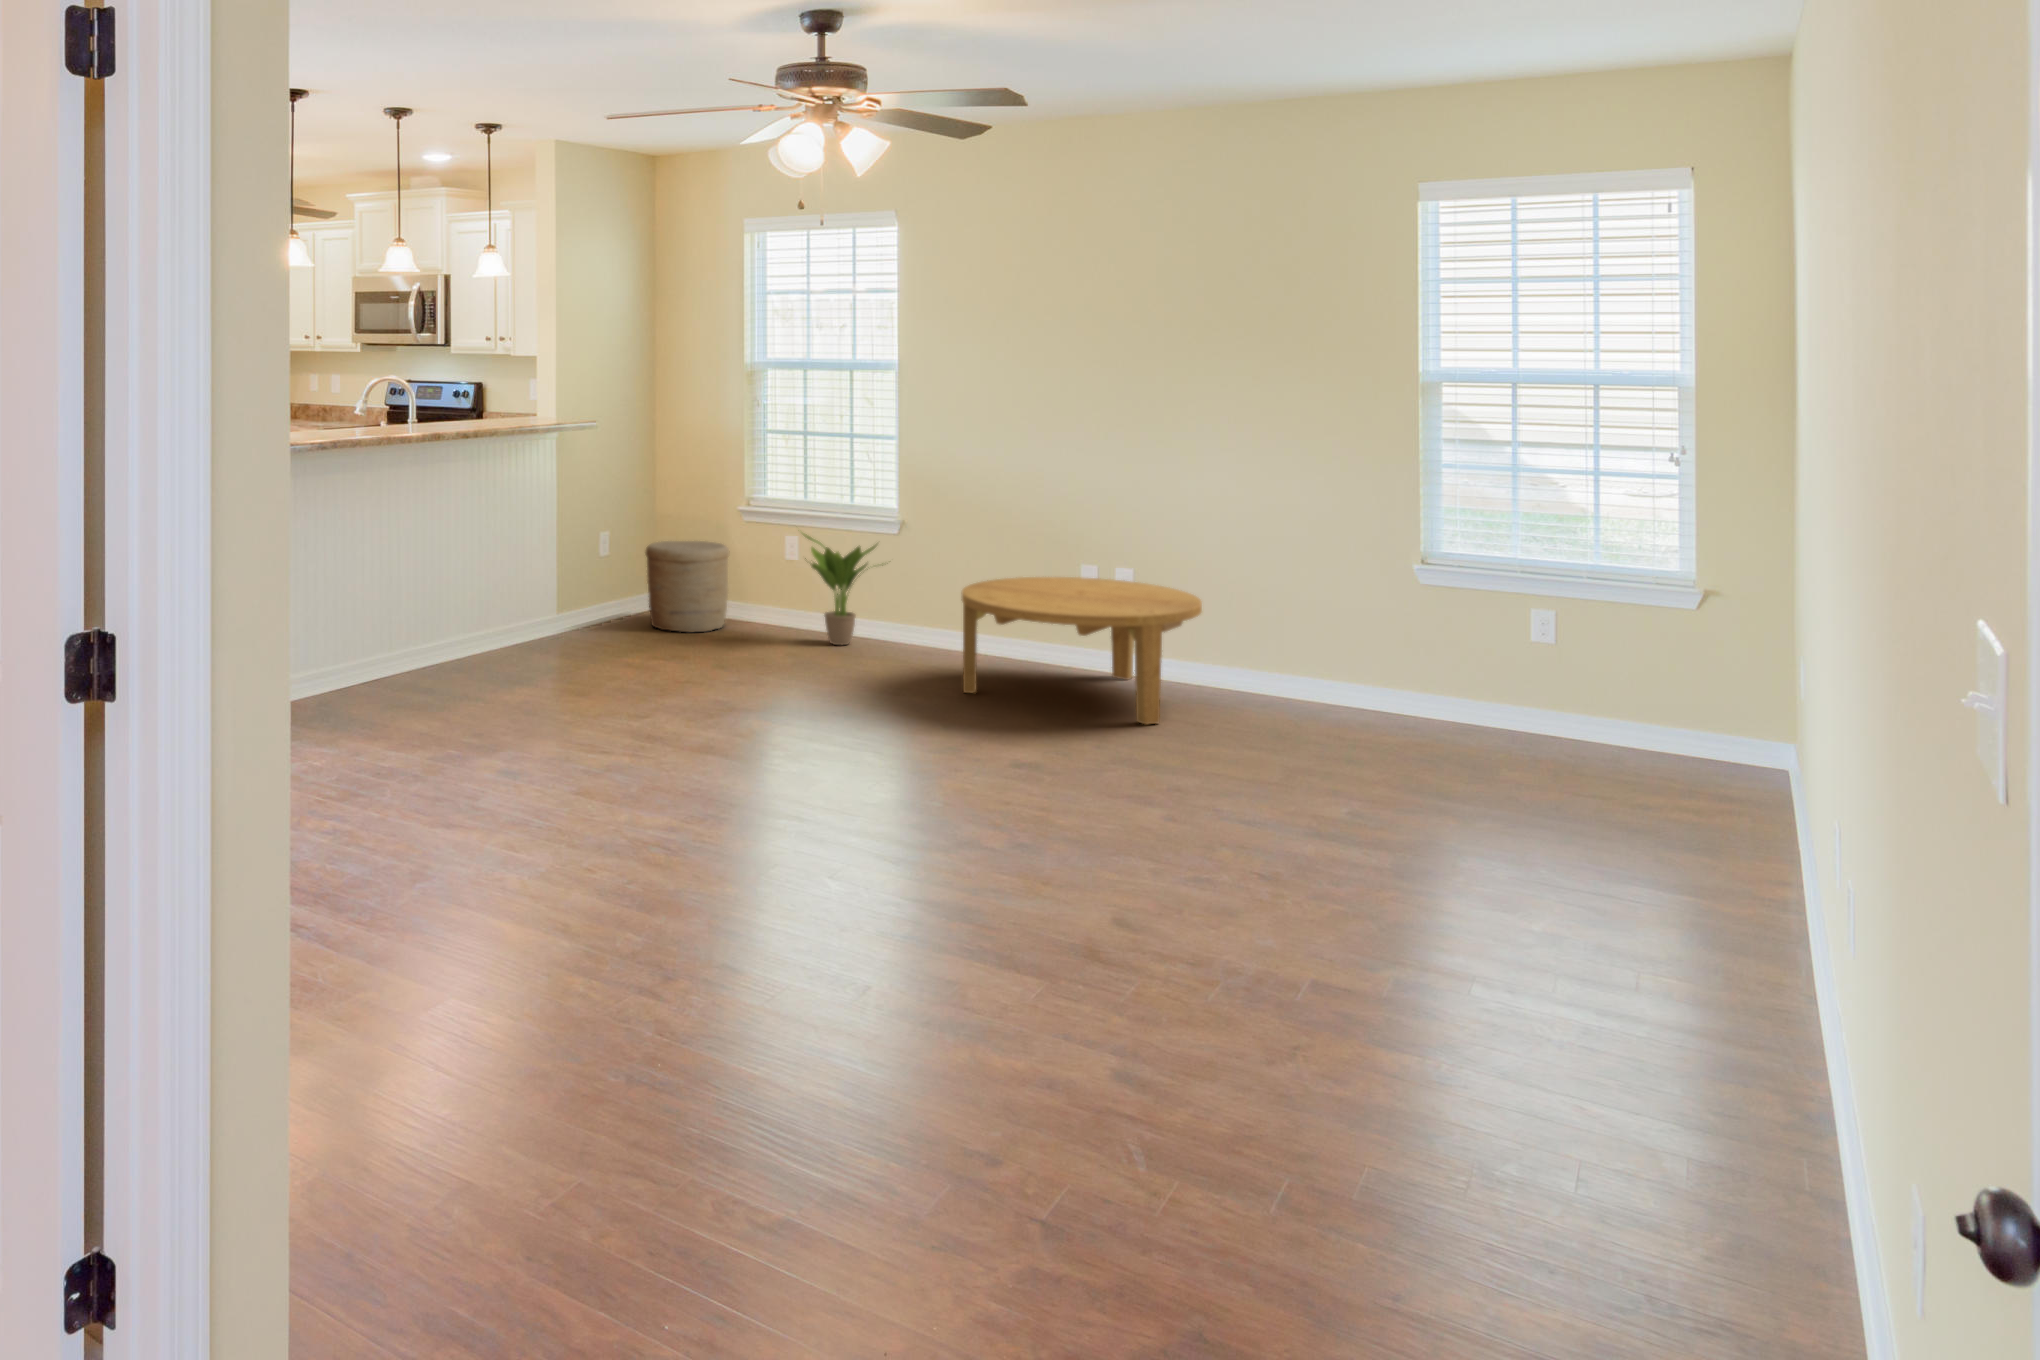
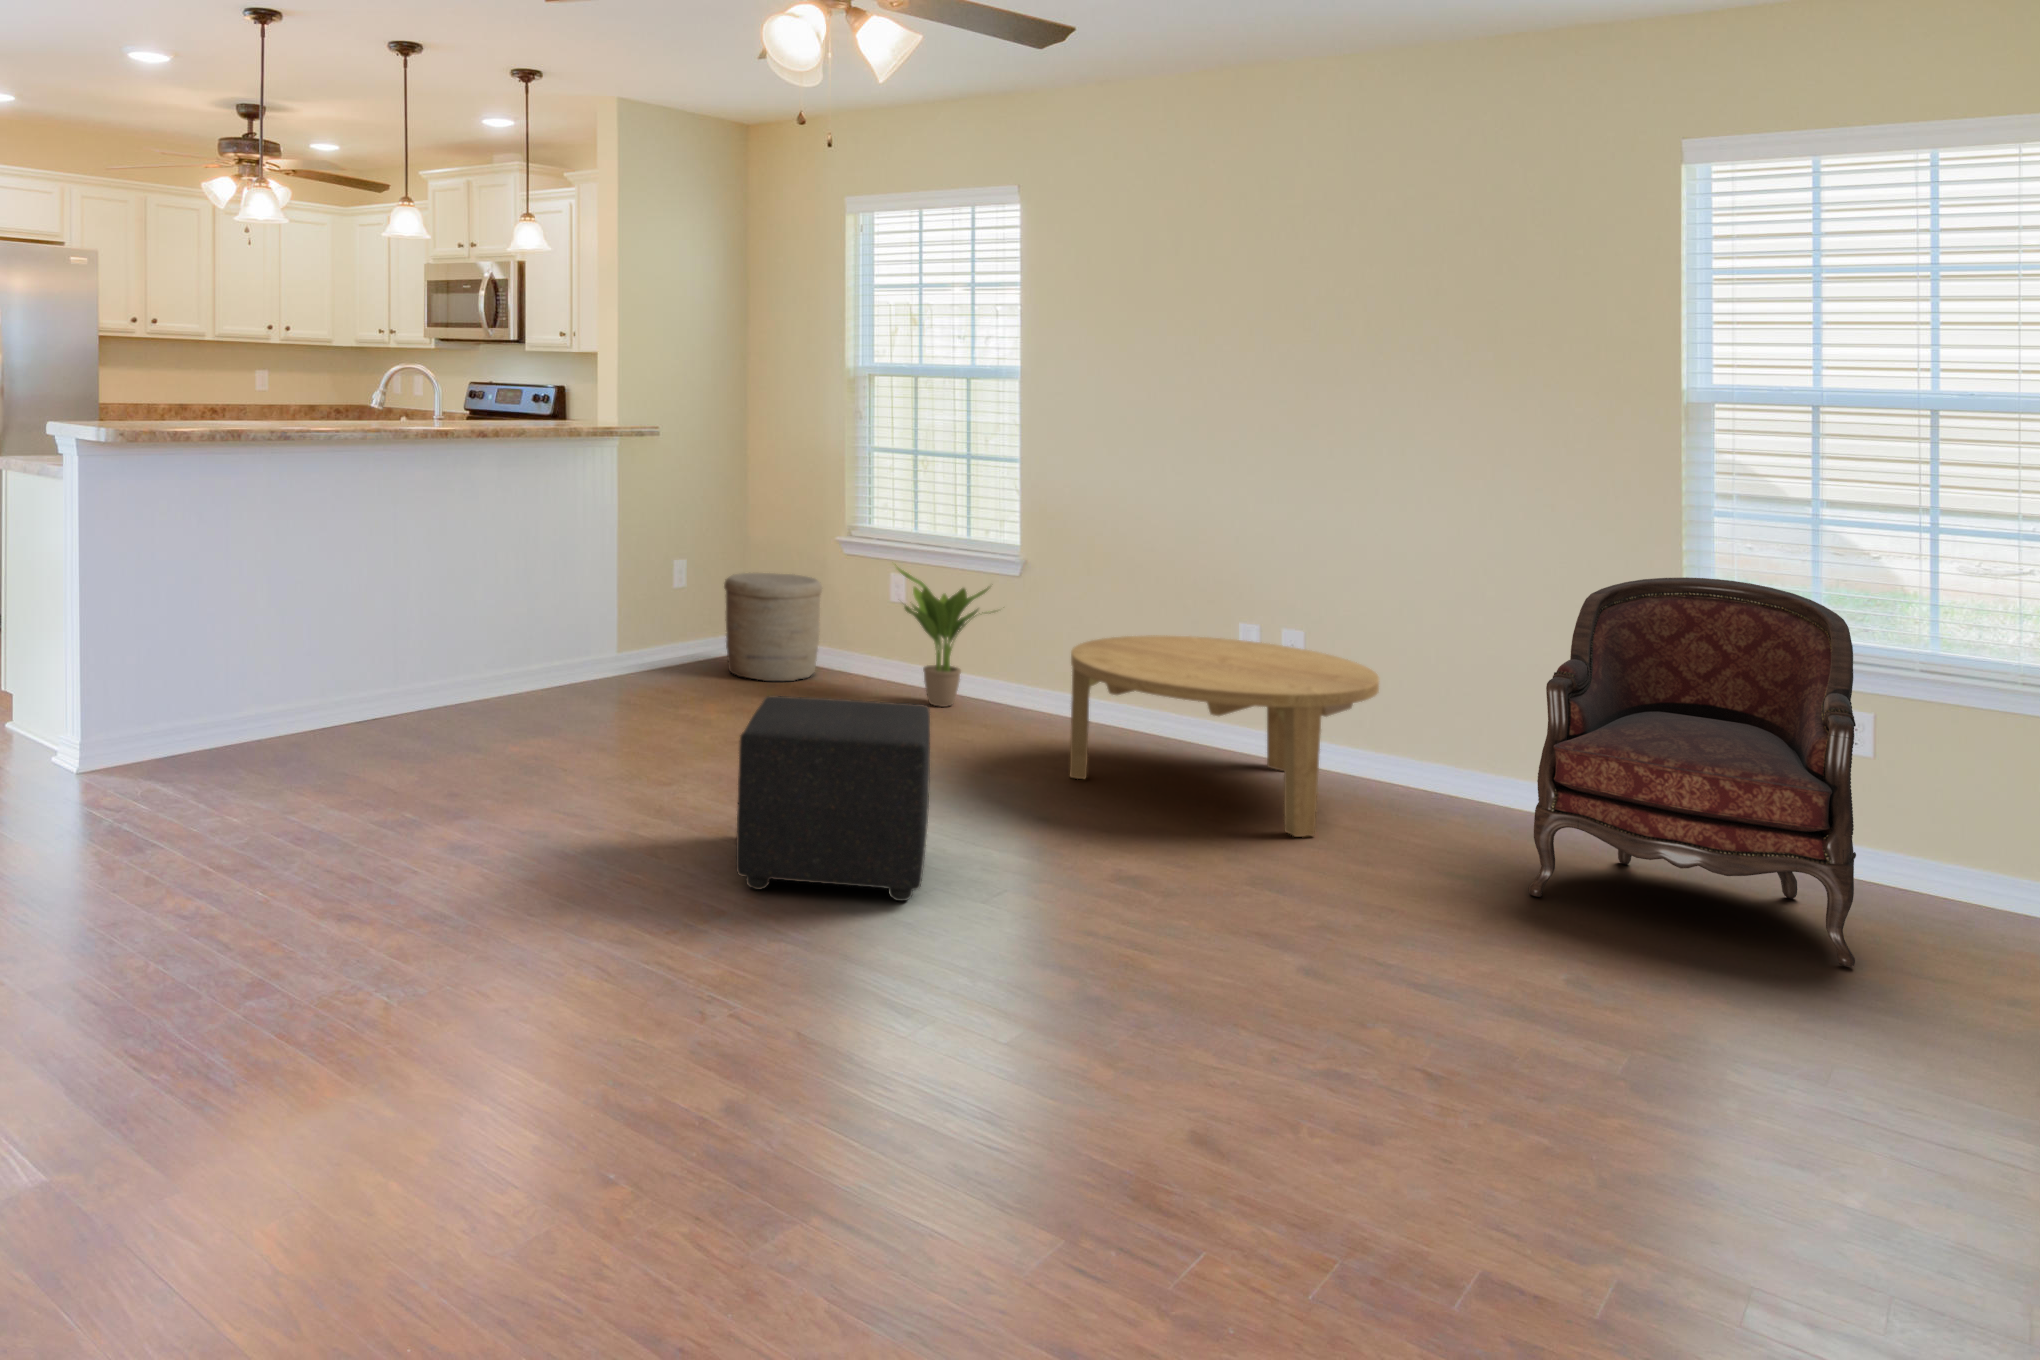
armchair: none [1319,514,1541,784] -> present [1529,577,1856,967]
ottoman: none [743,636,887,783] -> present [736,696,930,901]

